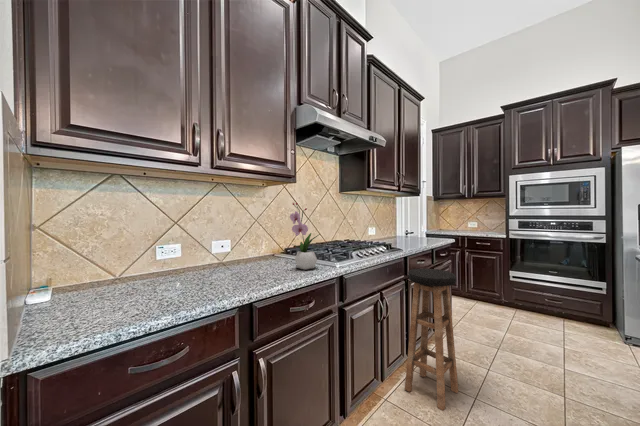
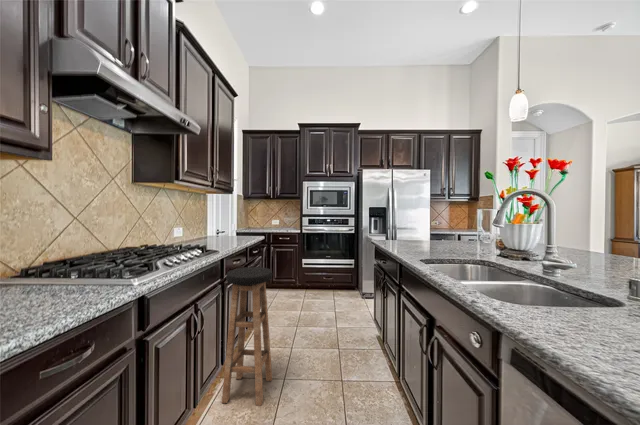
flower arrangement: present [290,203,318,270] -> none [33,191,103,300]

